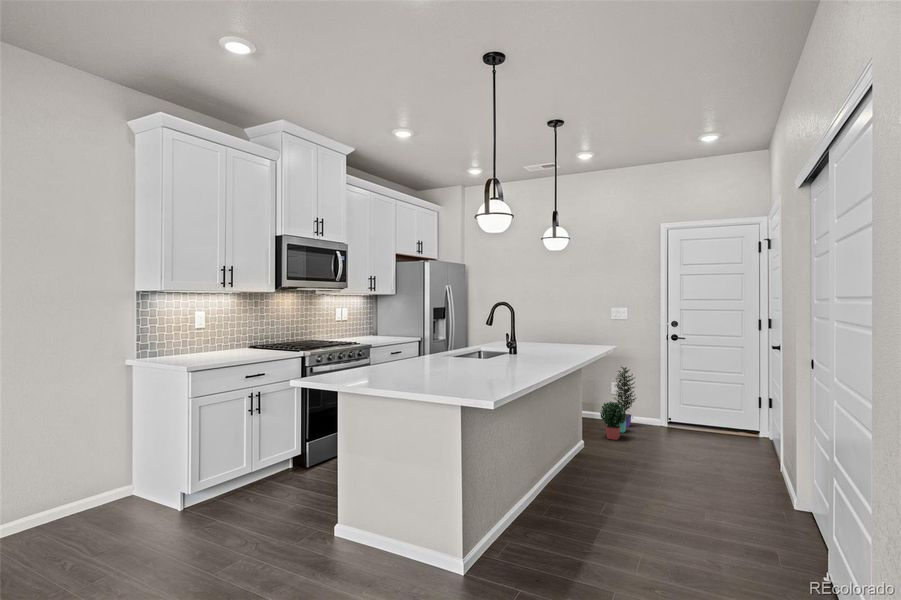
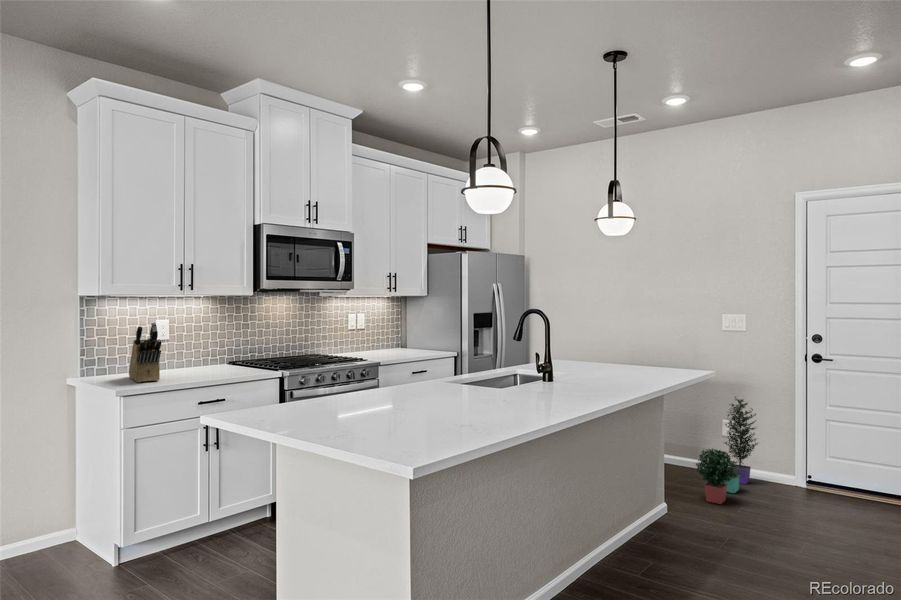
knife block: none [181,313,217,361] -> present [129,323,161,382]

